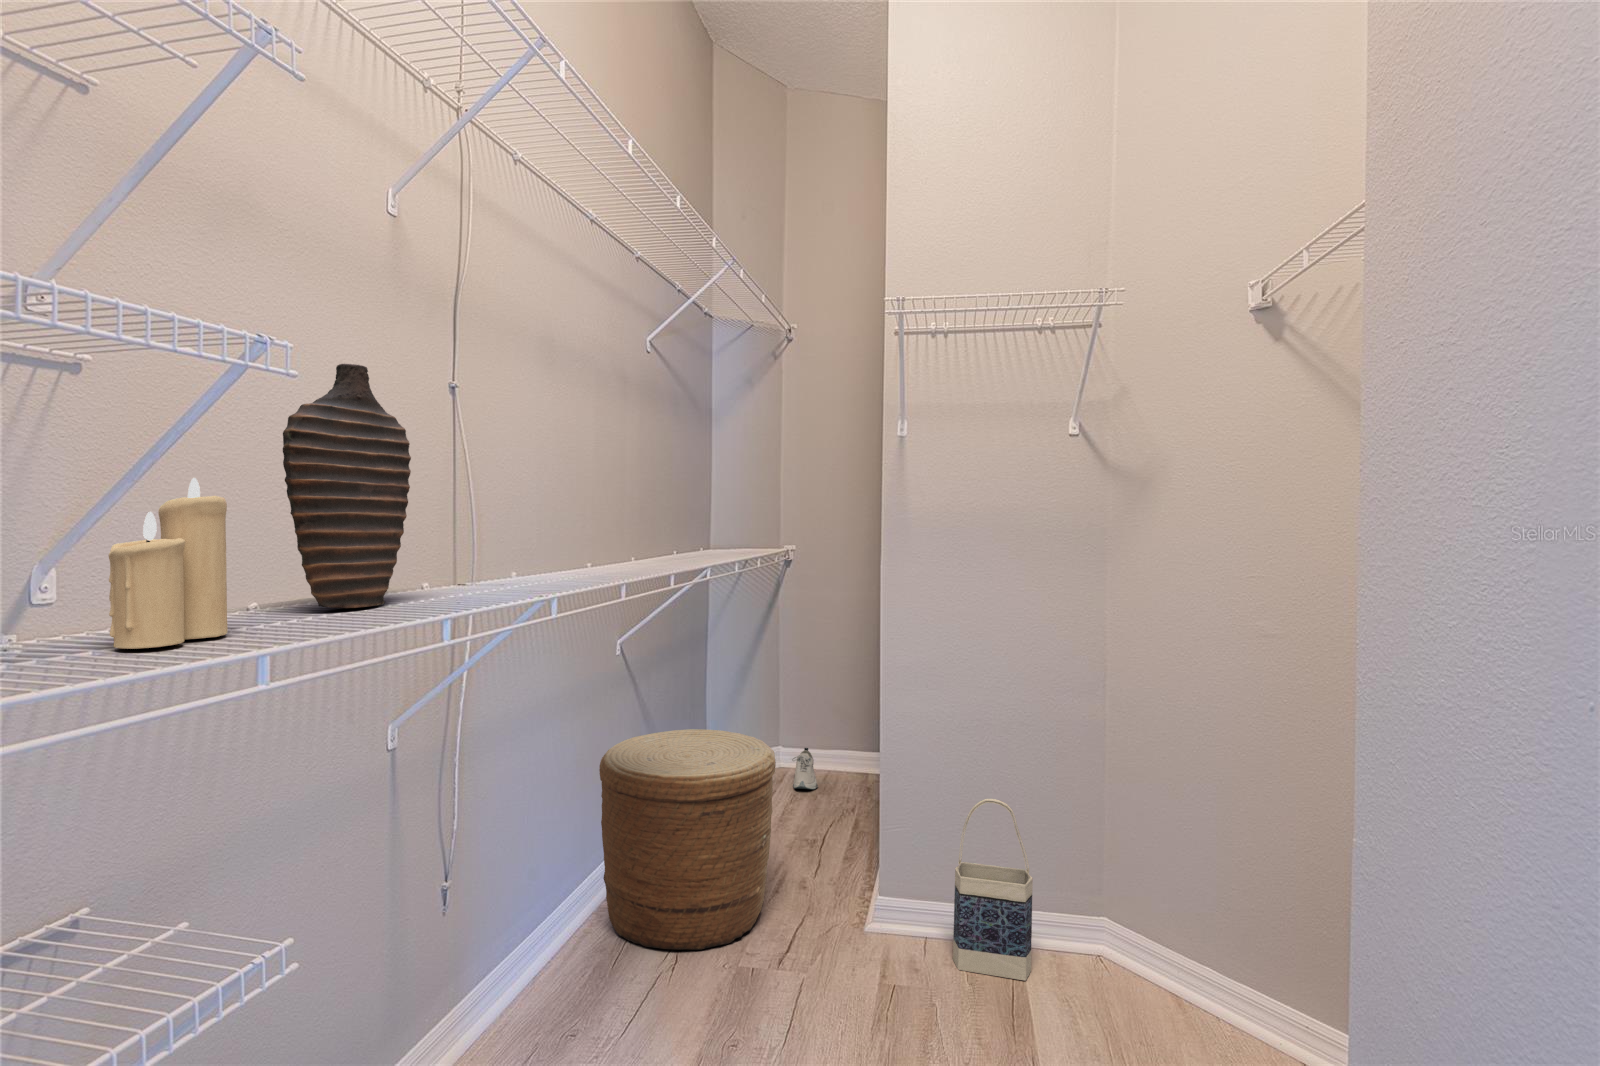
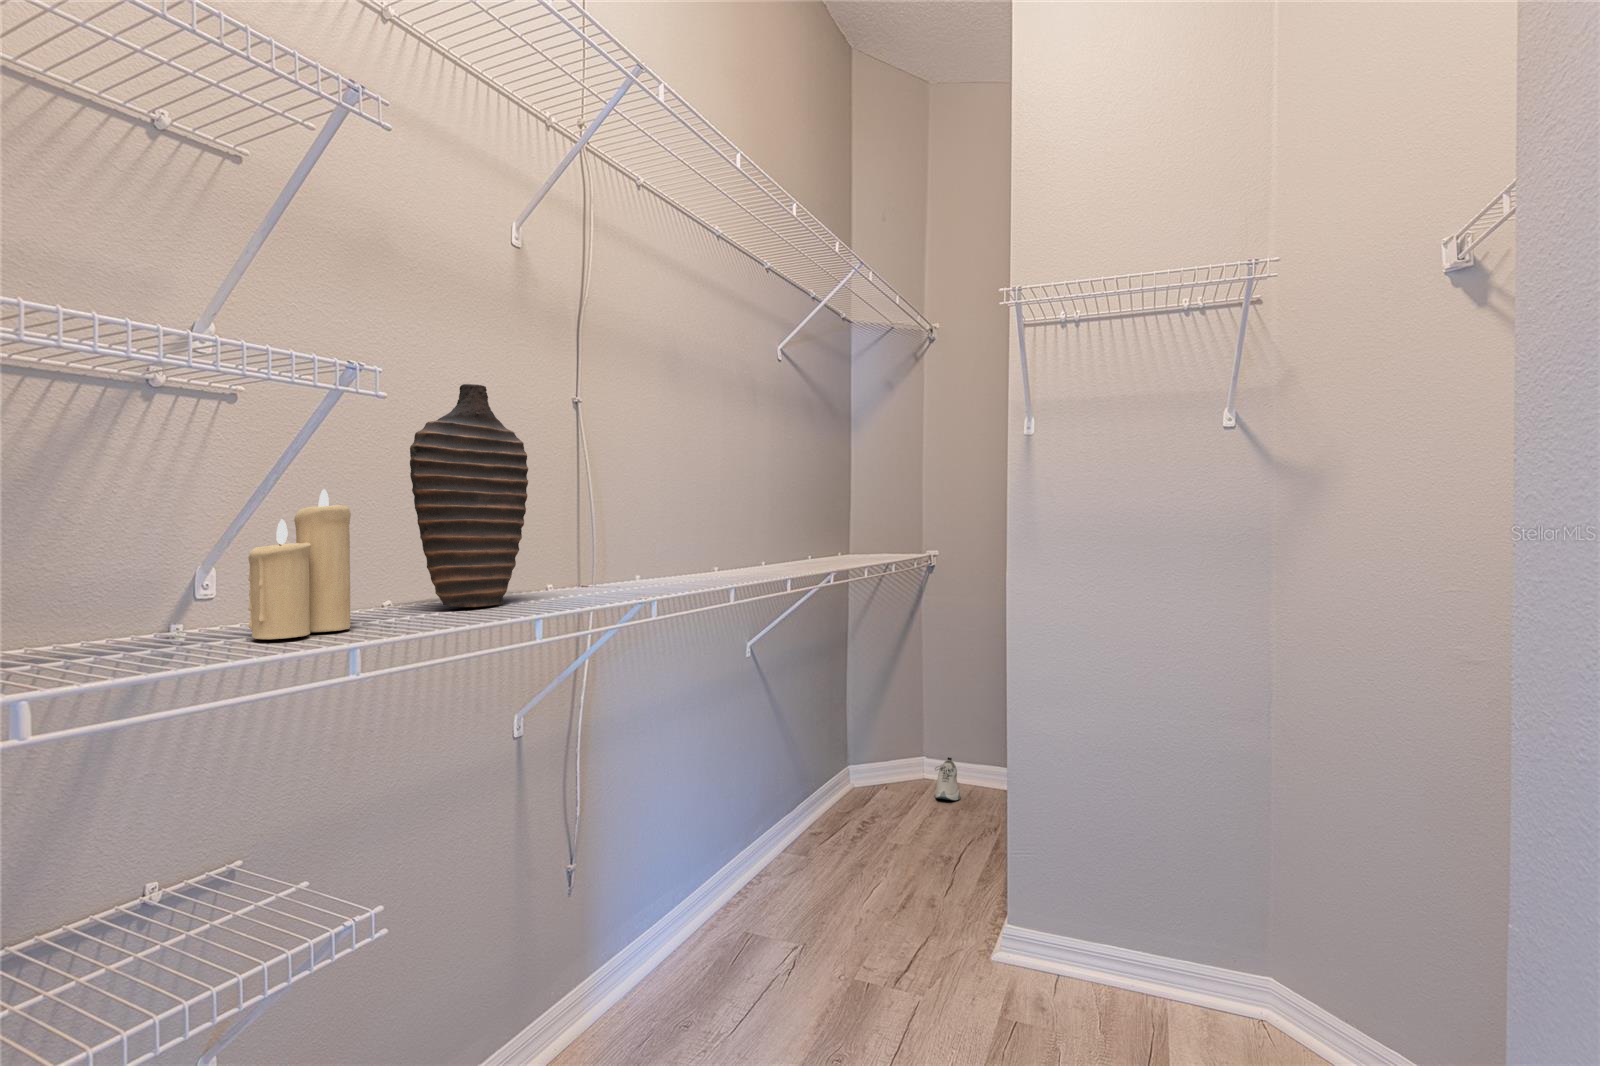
woven basket: present [599,729,776,950] -> none [727,733,901,954]
bag: present [953,799,1033,981] -> none [1088,826,1179,1030]

